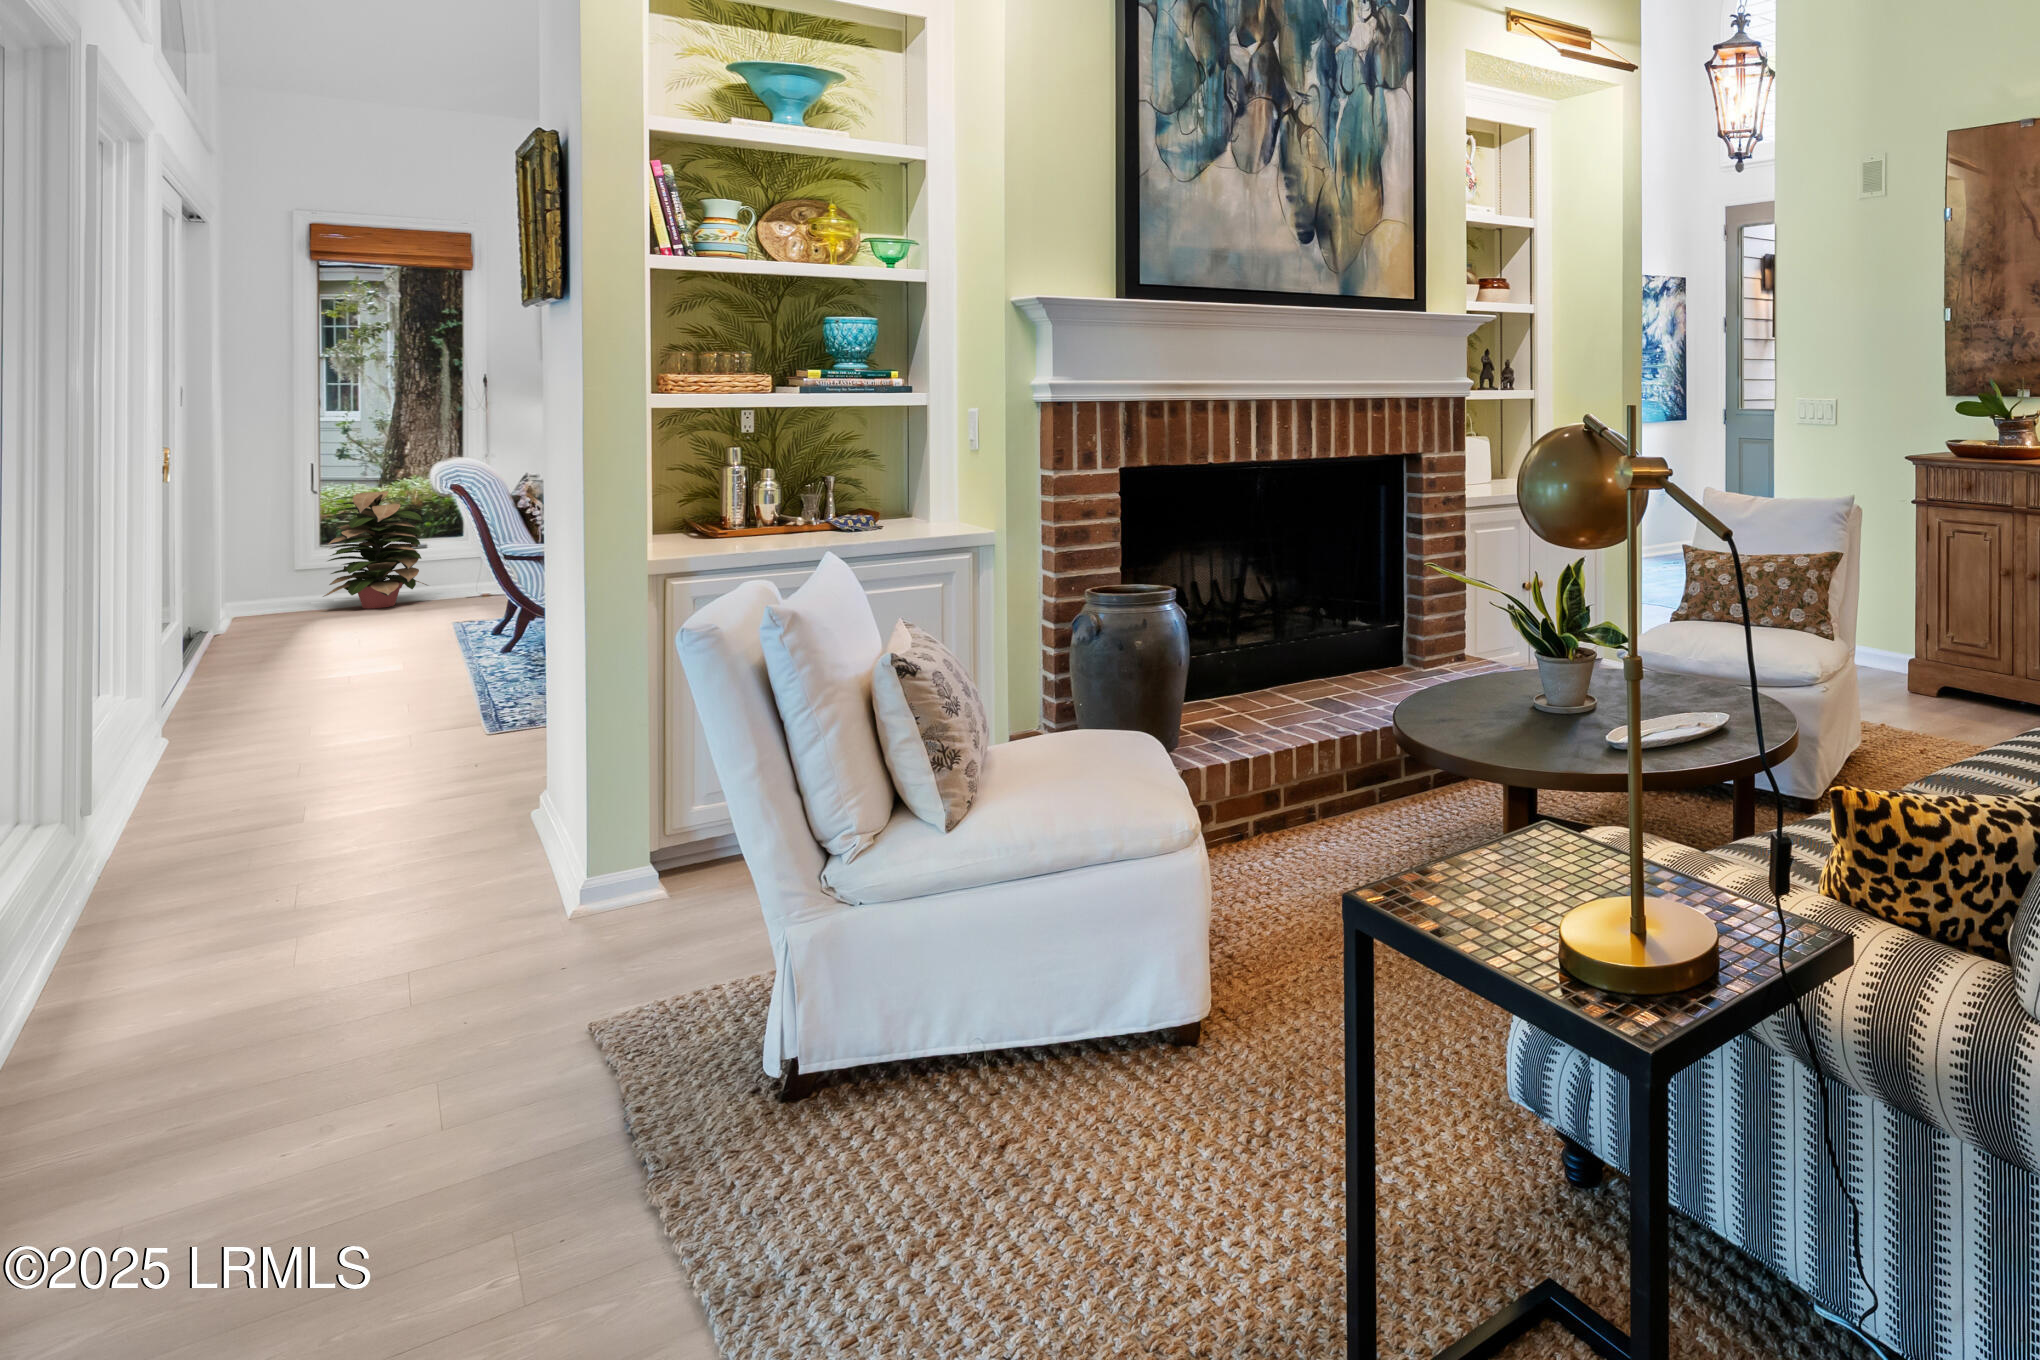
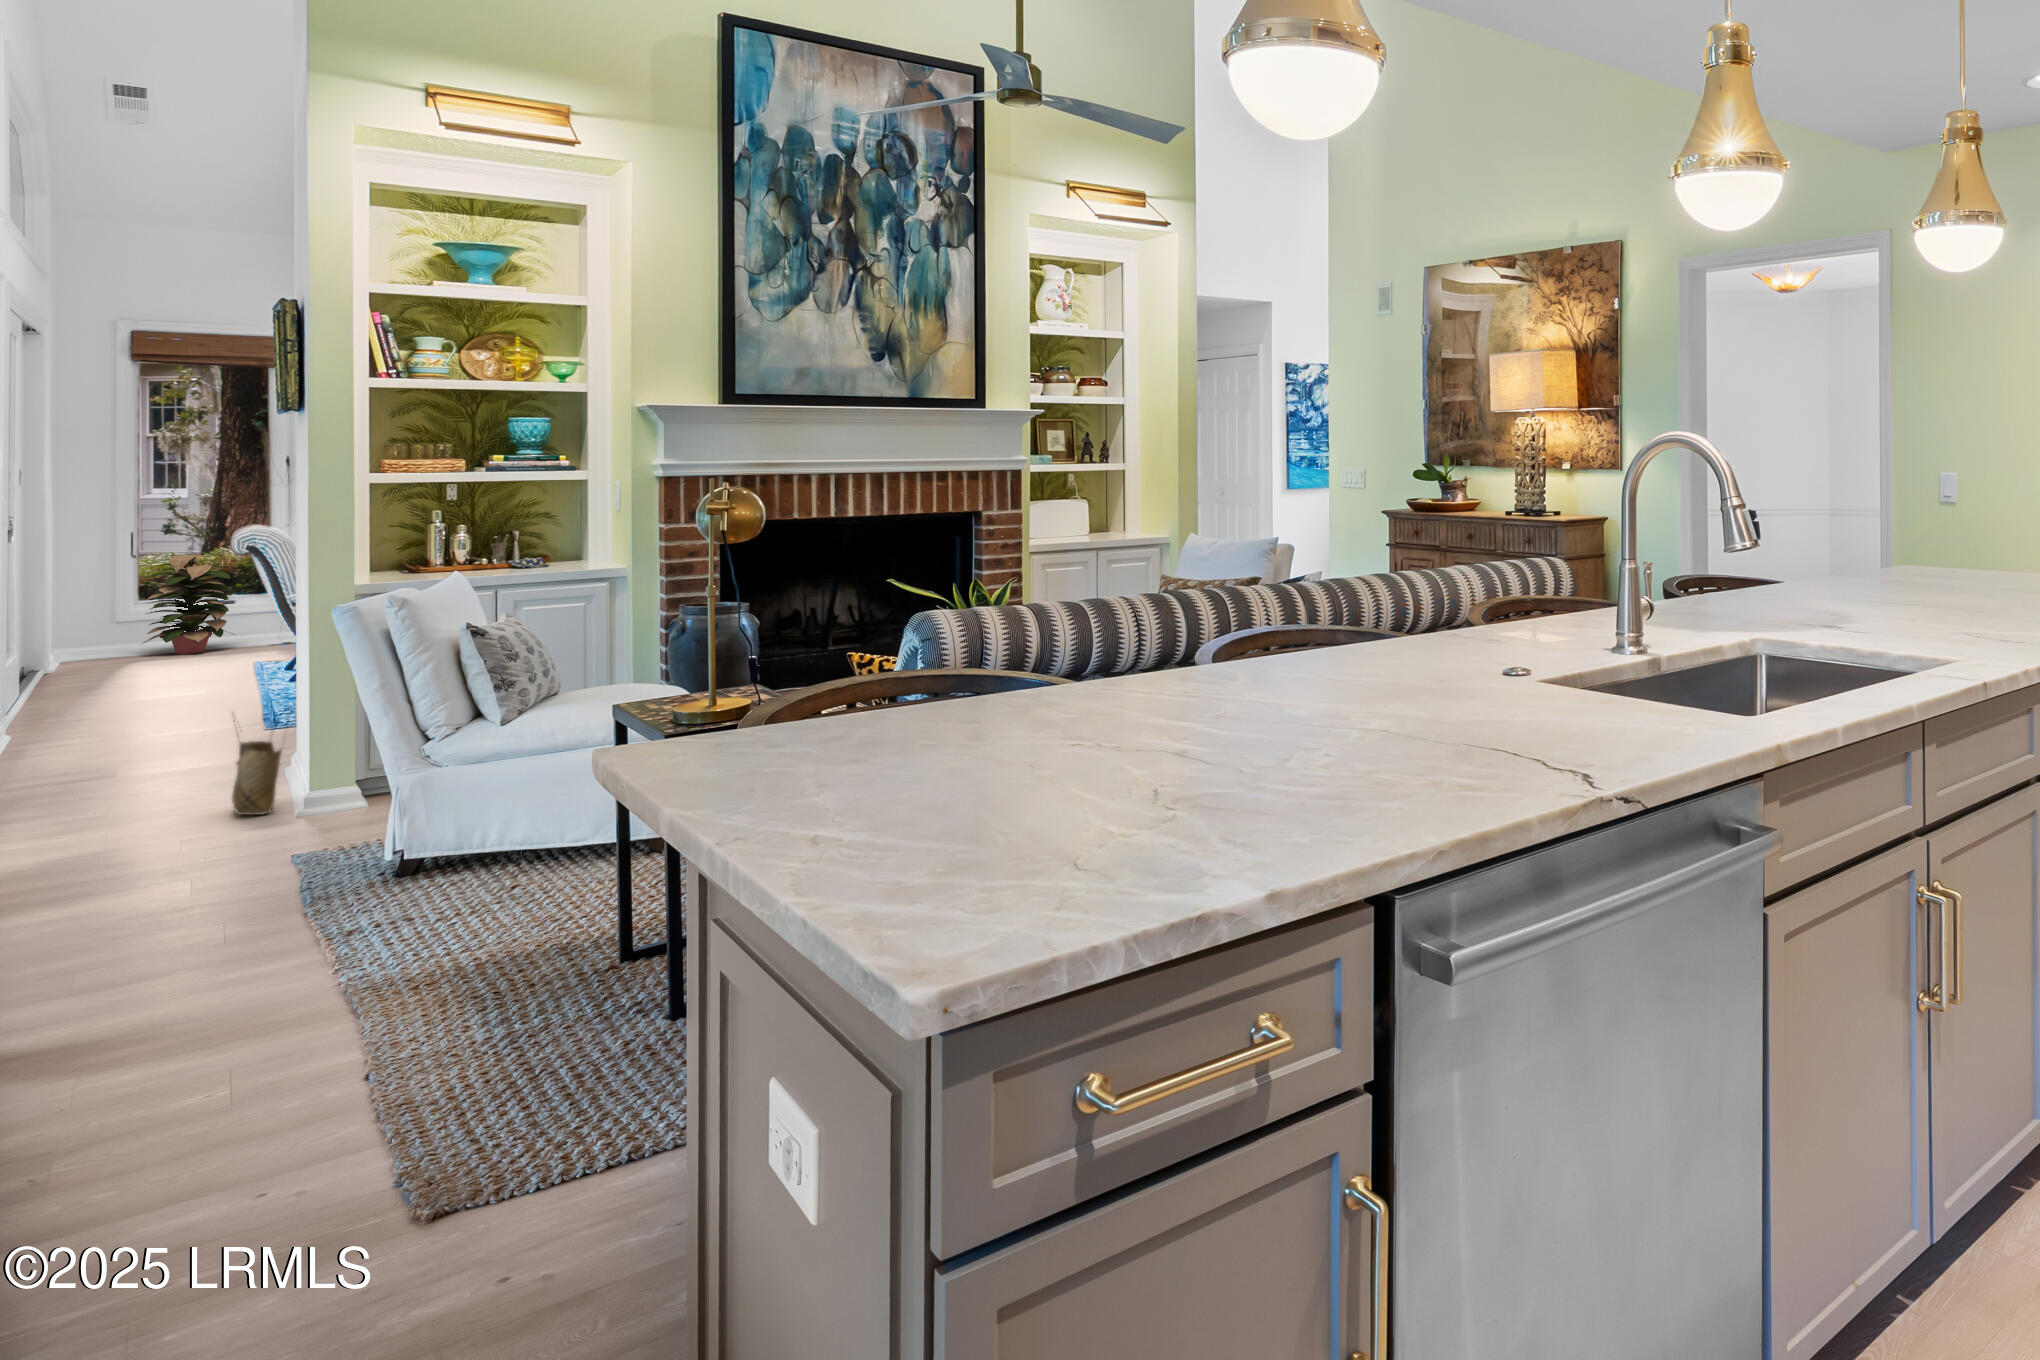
woven basket: none [463,746,548,916] -> present [232,709,289,815]

